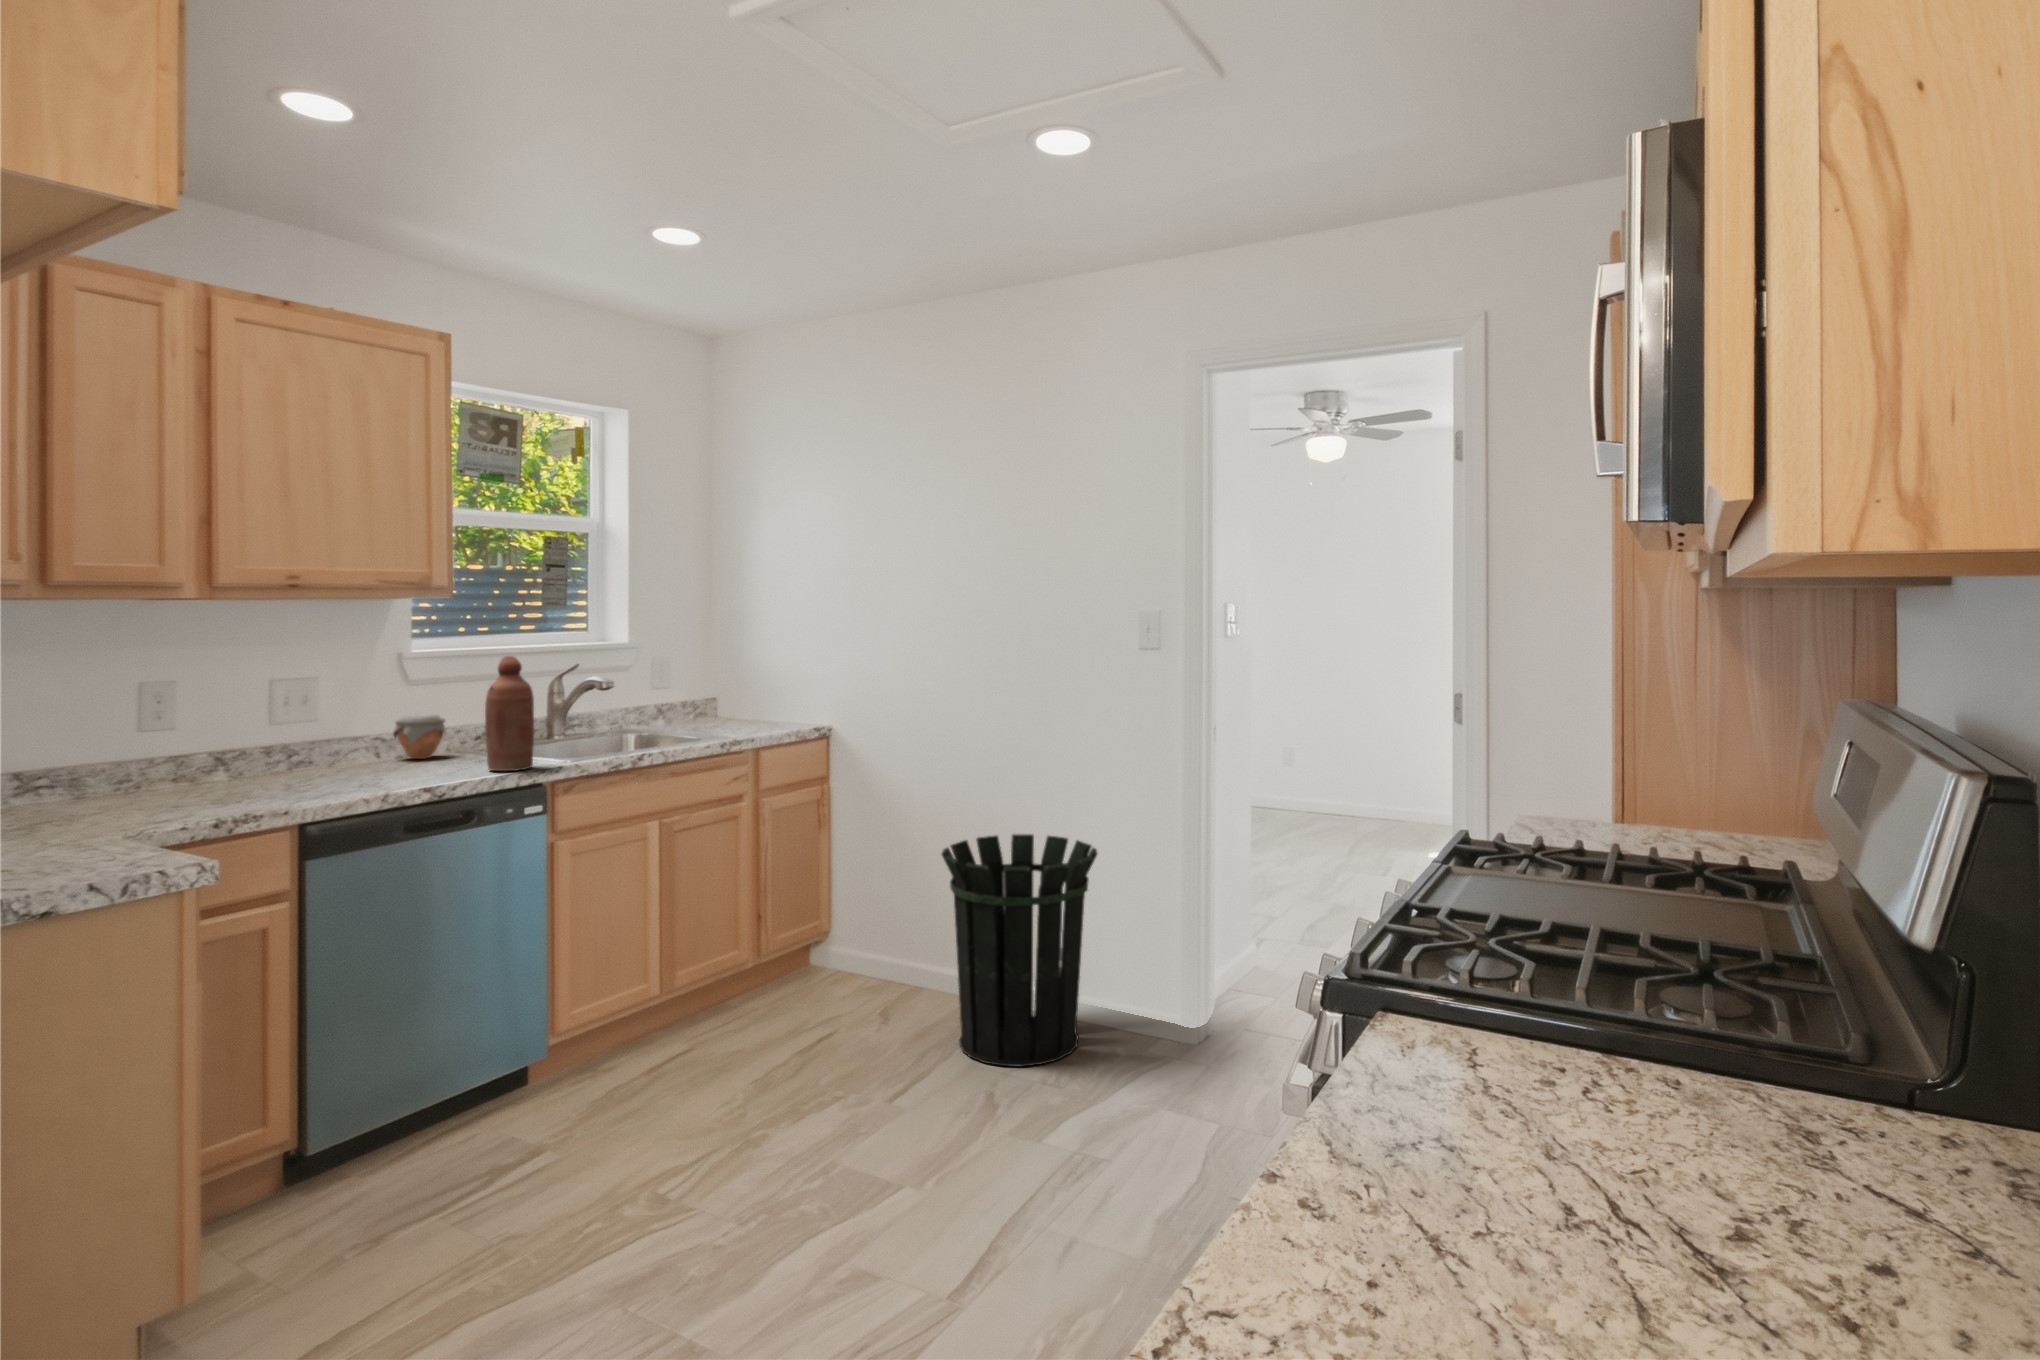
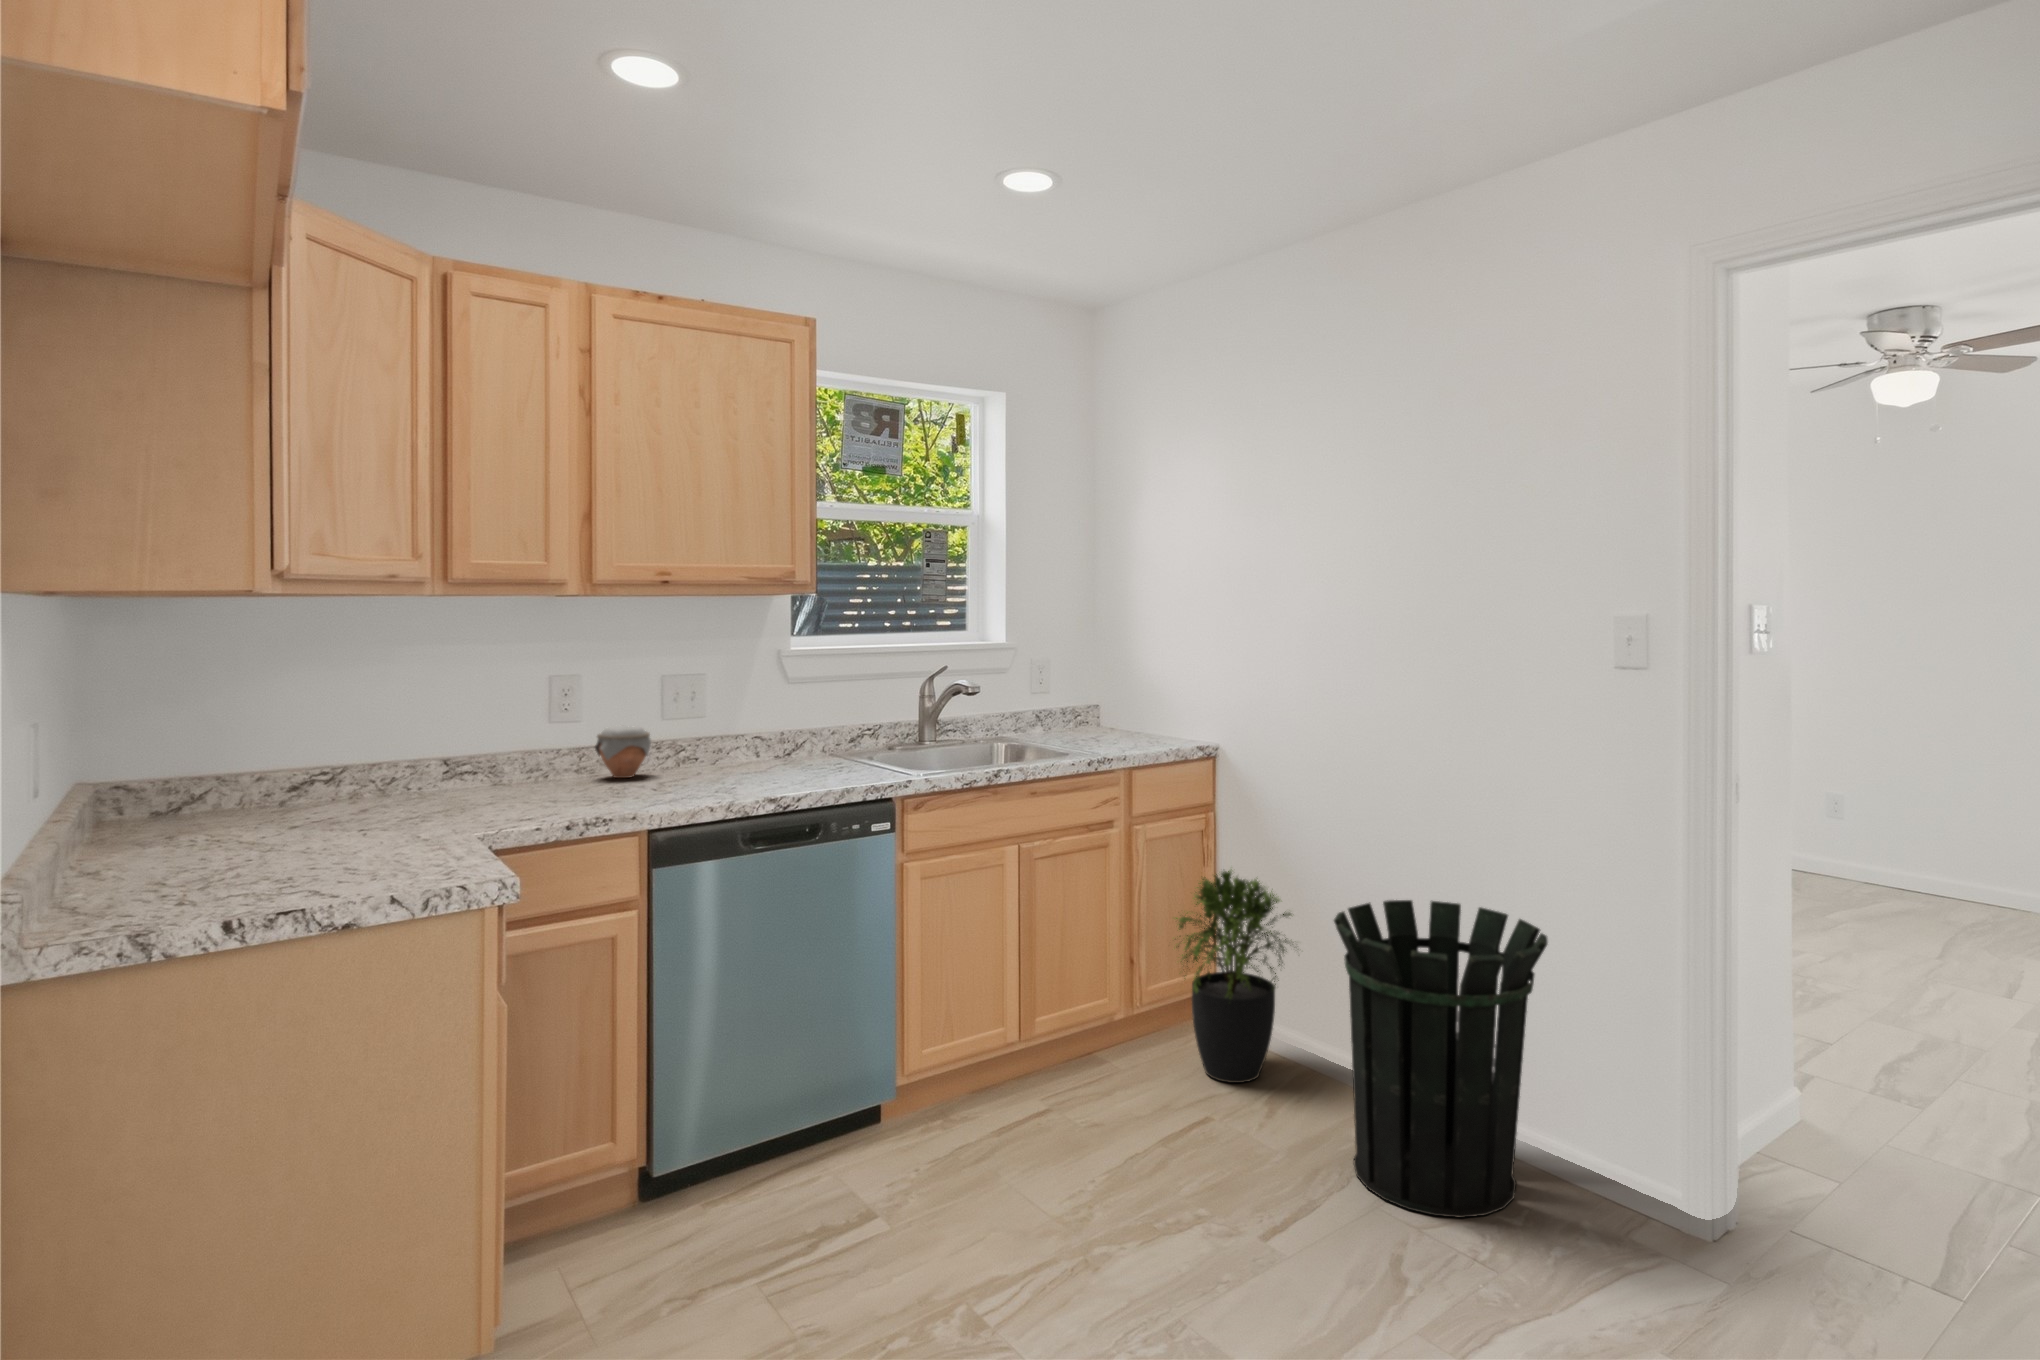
bottle: present [485,656,534,771] -> none [839,658,885,783]
jar: present [393,713,445,759] -> present [595,726,651,778]
potted plant: none [793,824,911,1005] -> present [1176,869,1293,1083]

